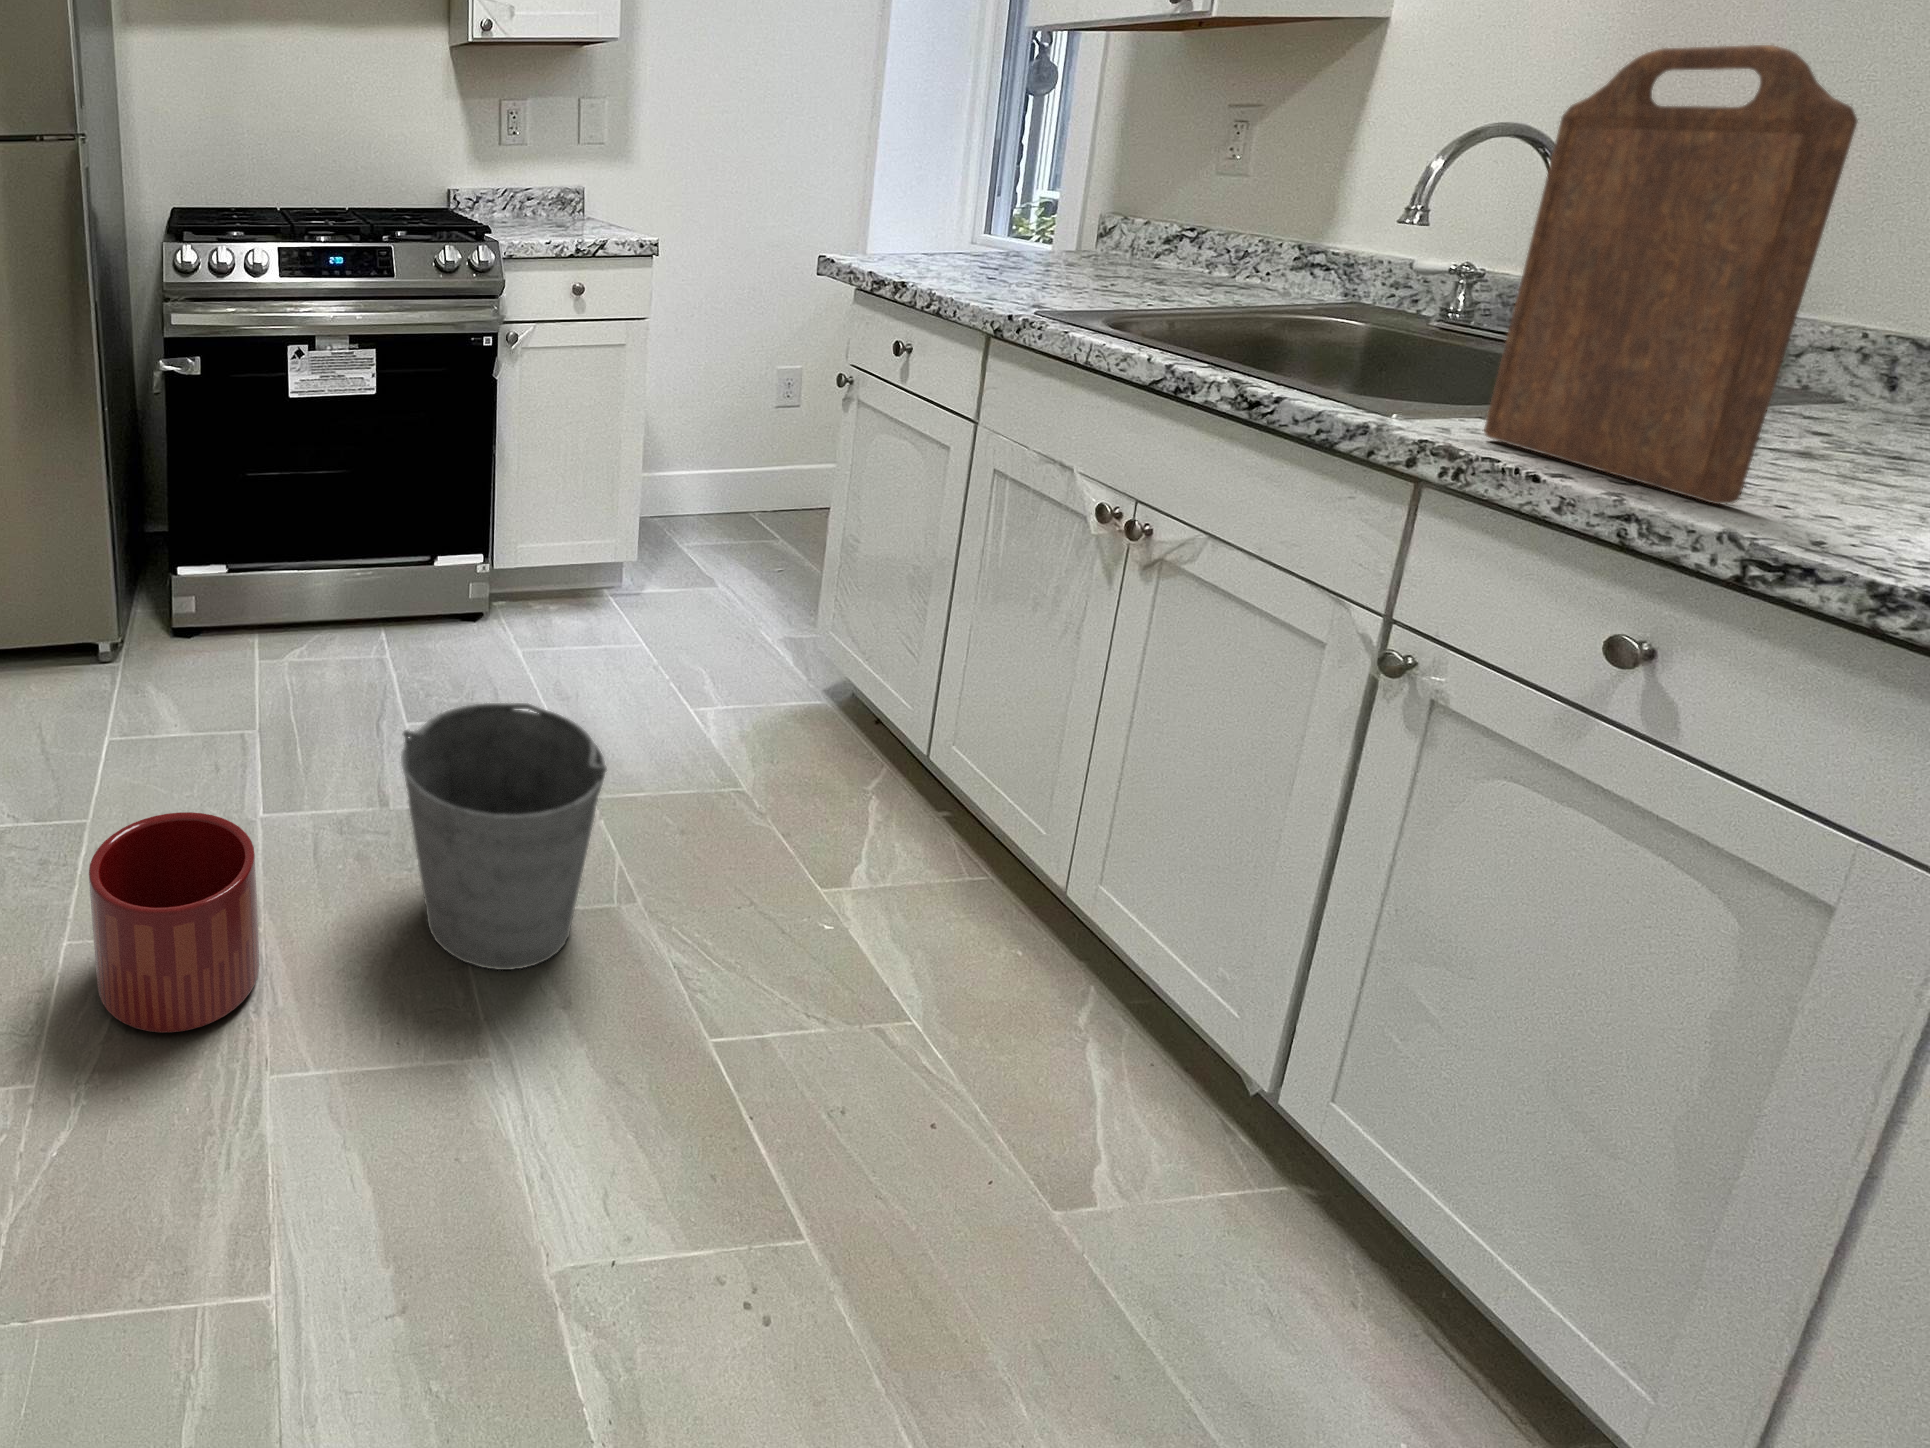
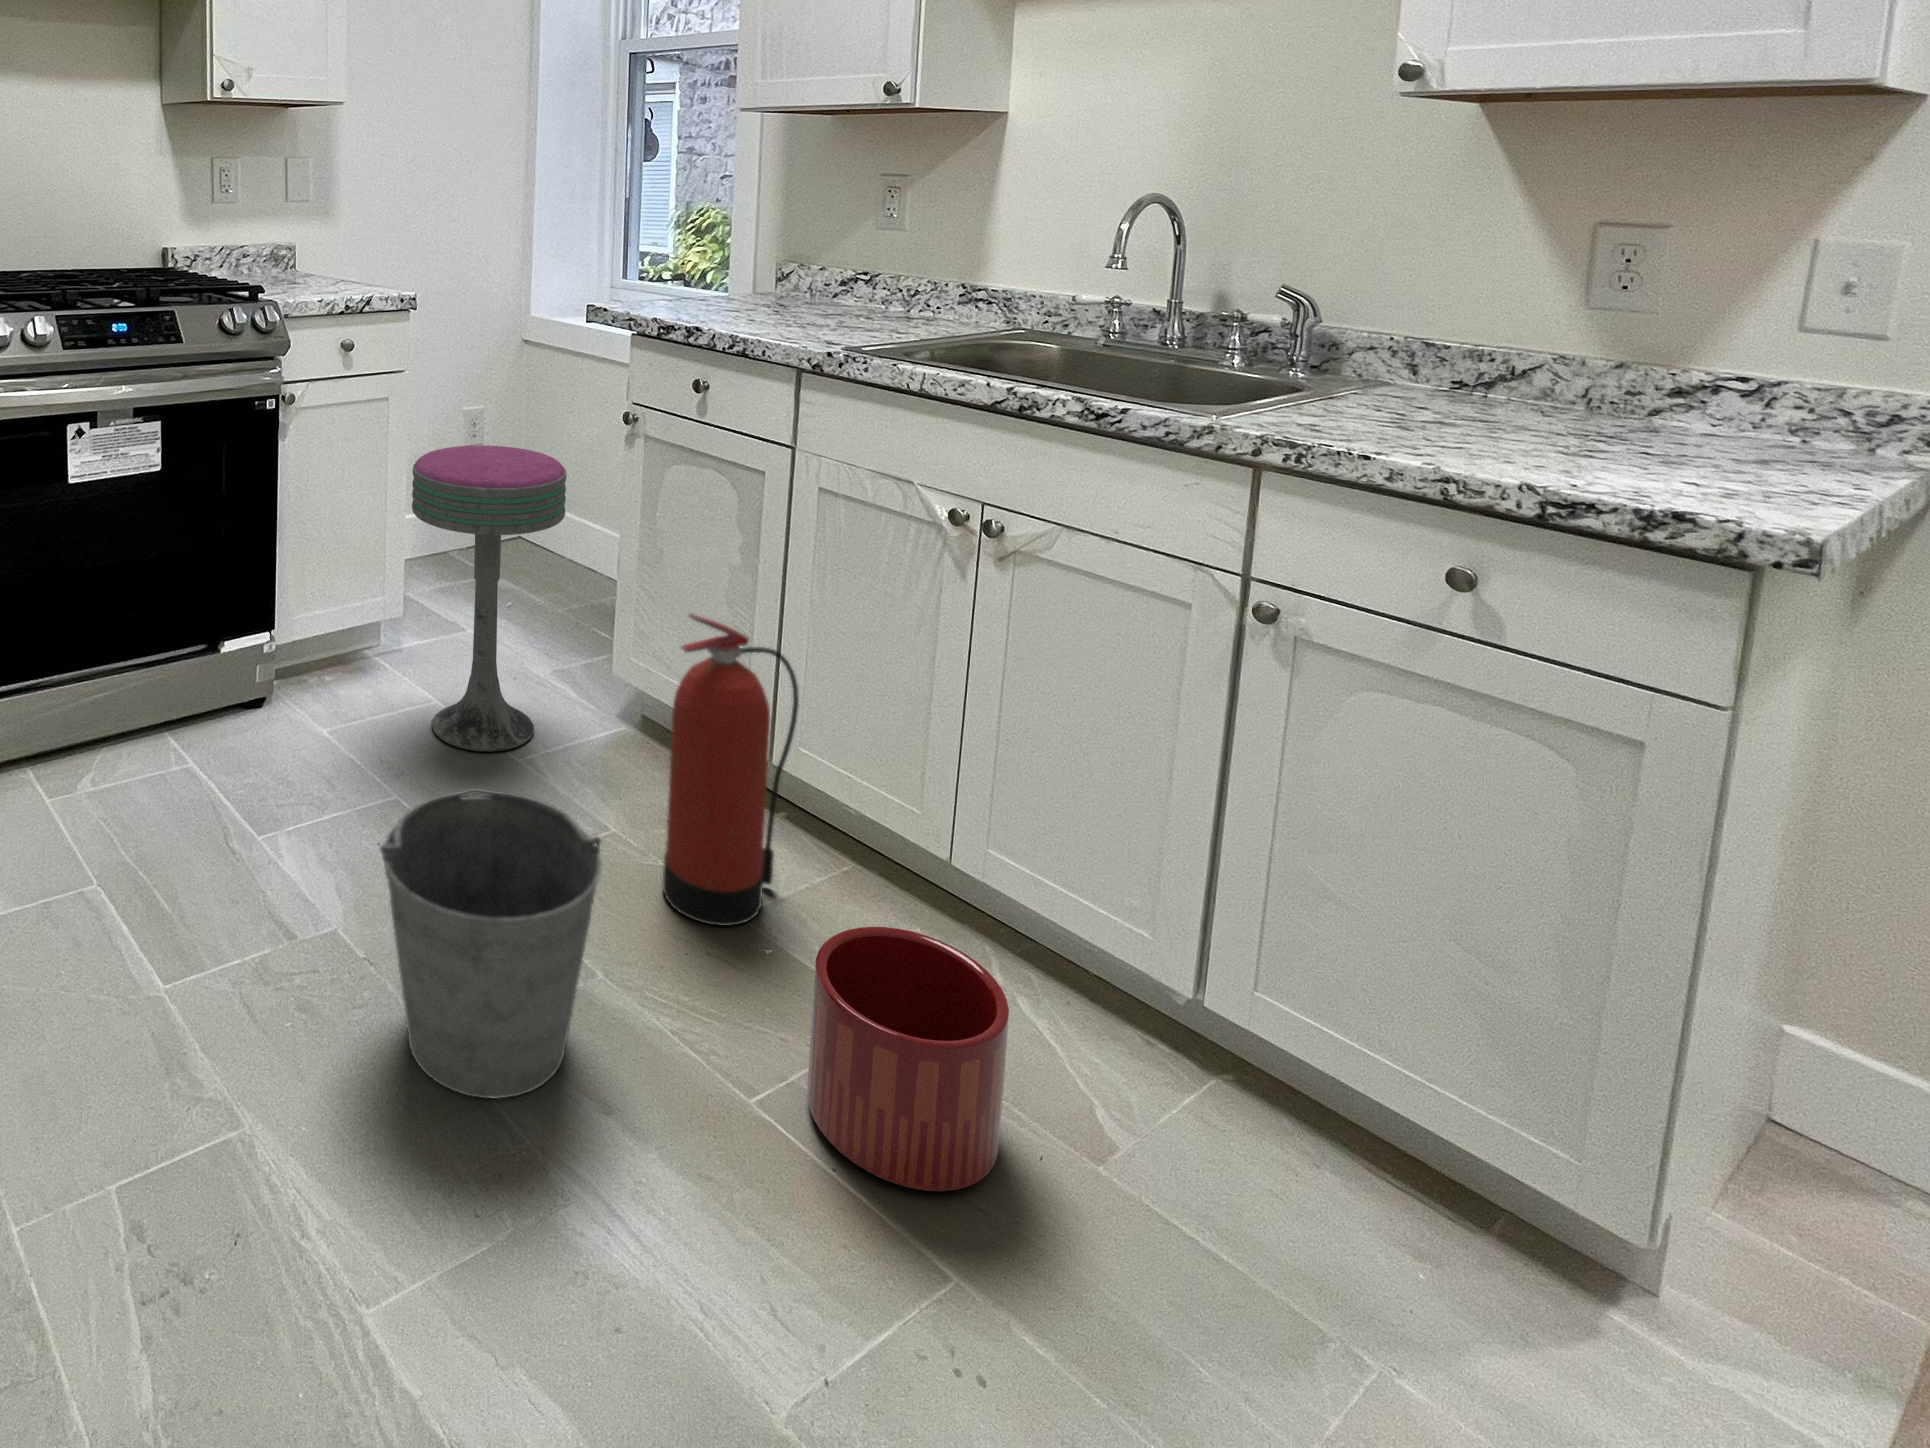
cutting board: present [1484,45,1857,504] -> none [1294,153,1529,465]
bar stool: none [605,395,766,693] -> present [412,445,567,752]
fire extinguisher: none [749,577,915,893] -> present [663,614,799,926]
planter: present [89,812,260,1033] -> present [807,927,1009,1191]

